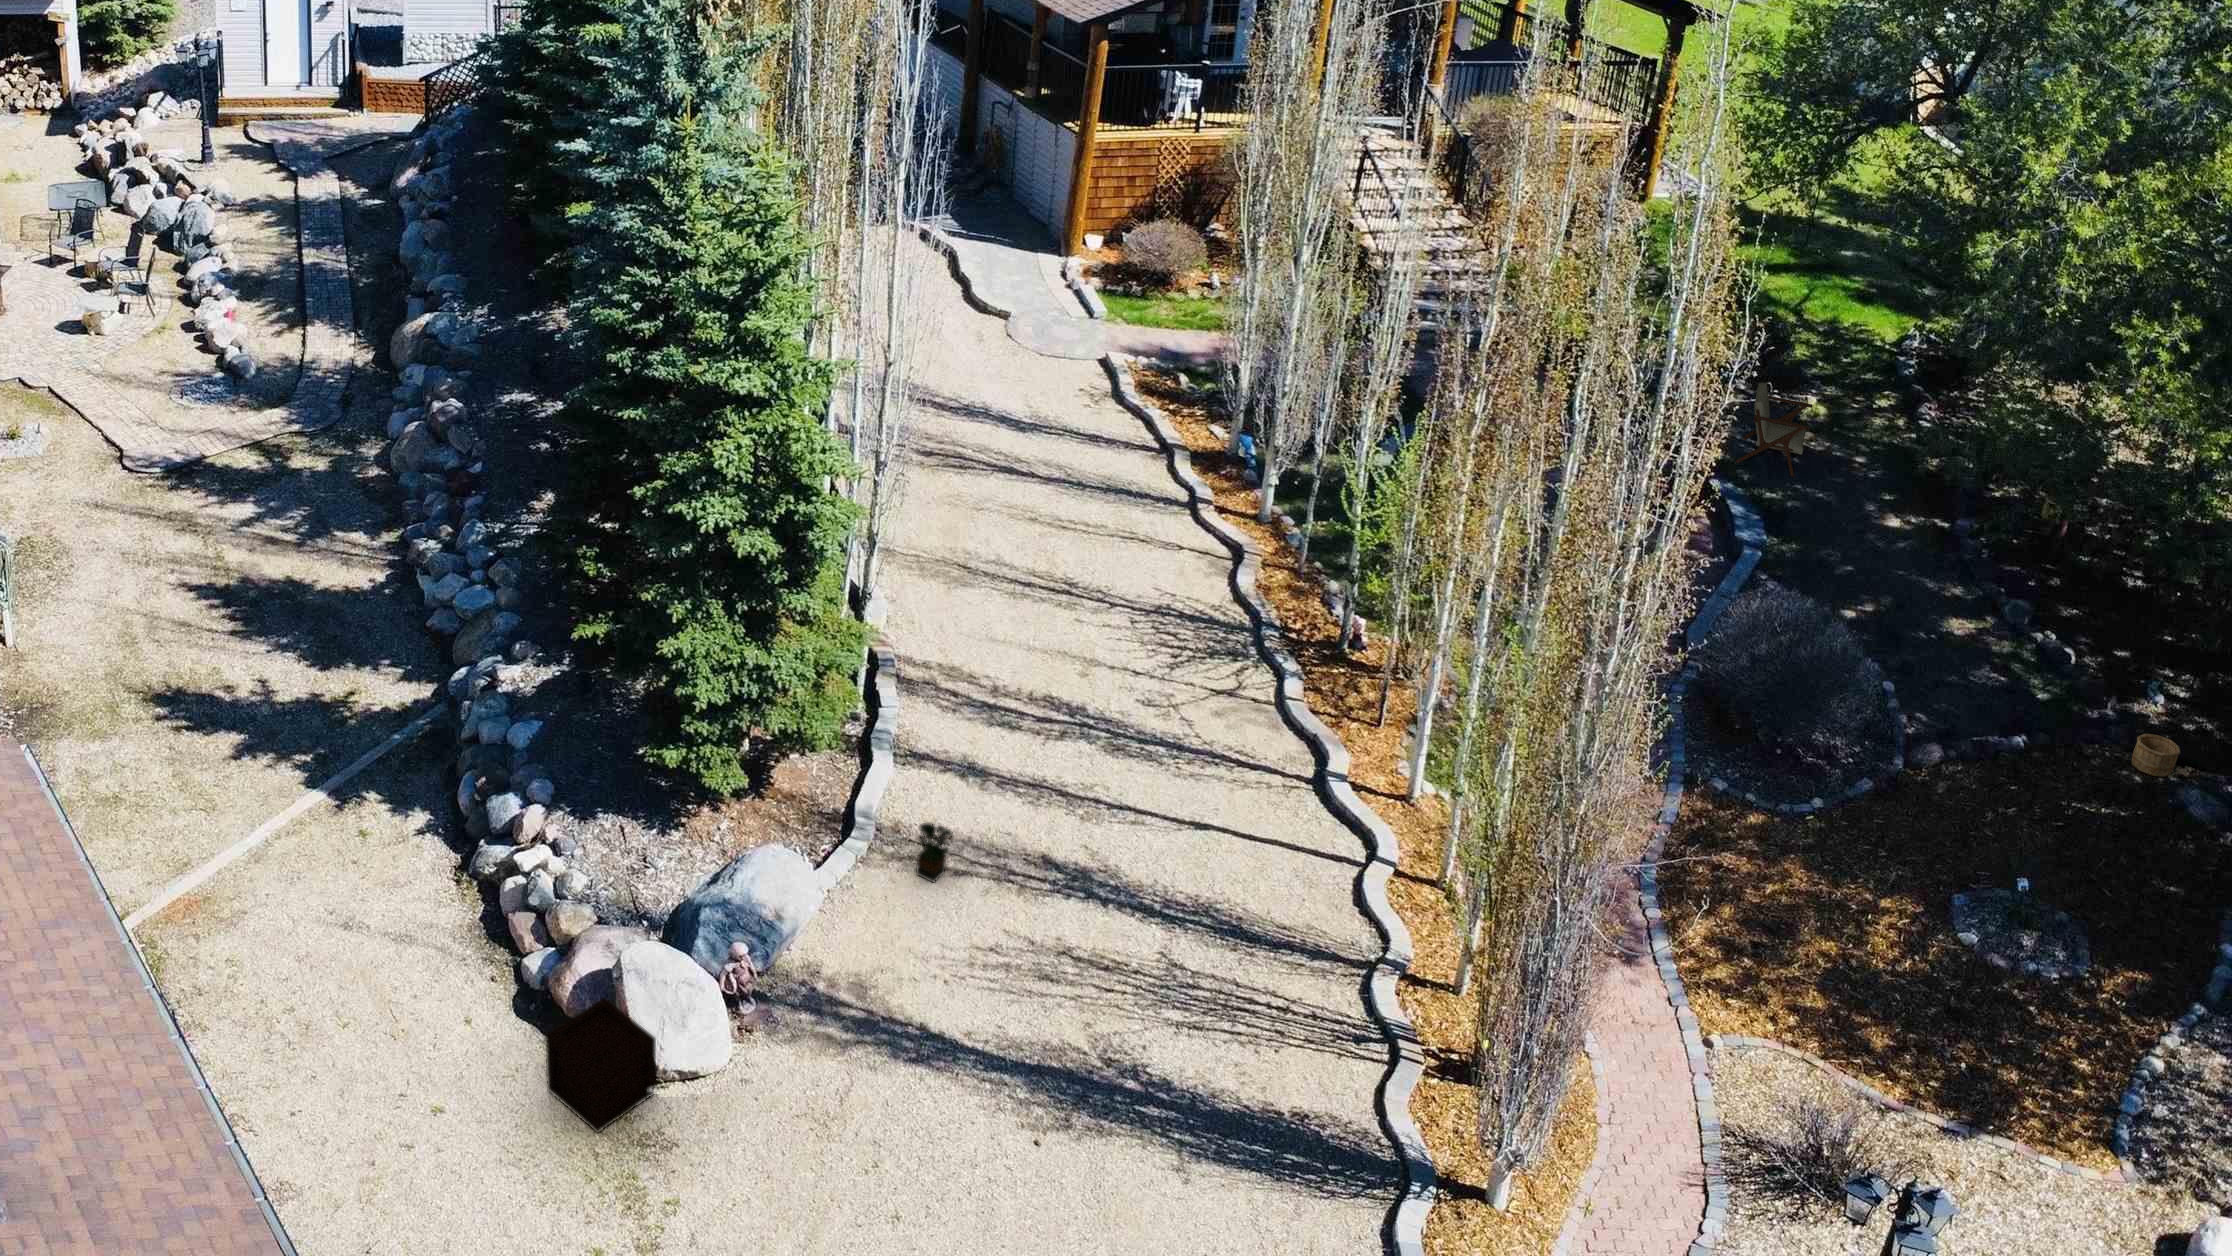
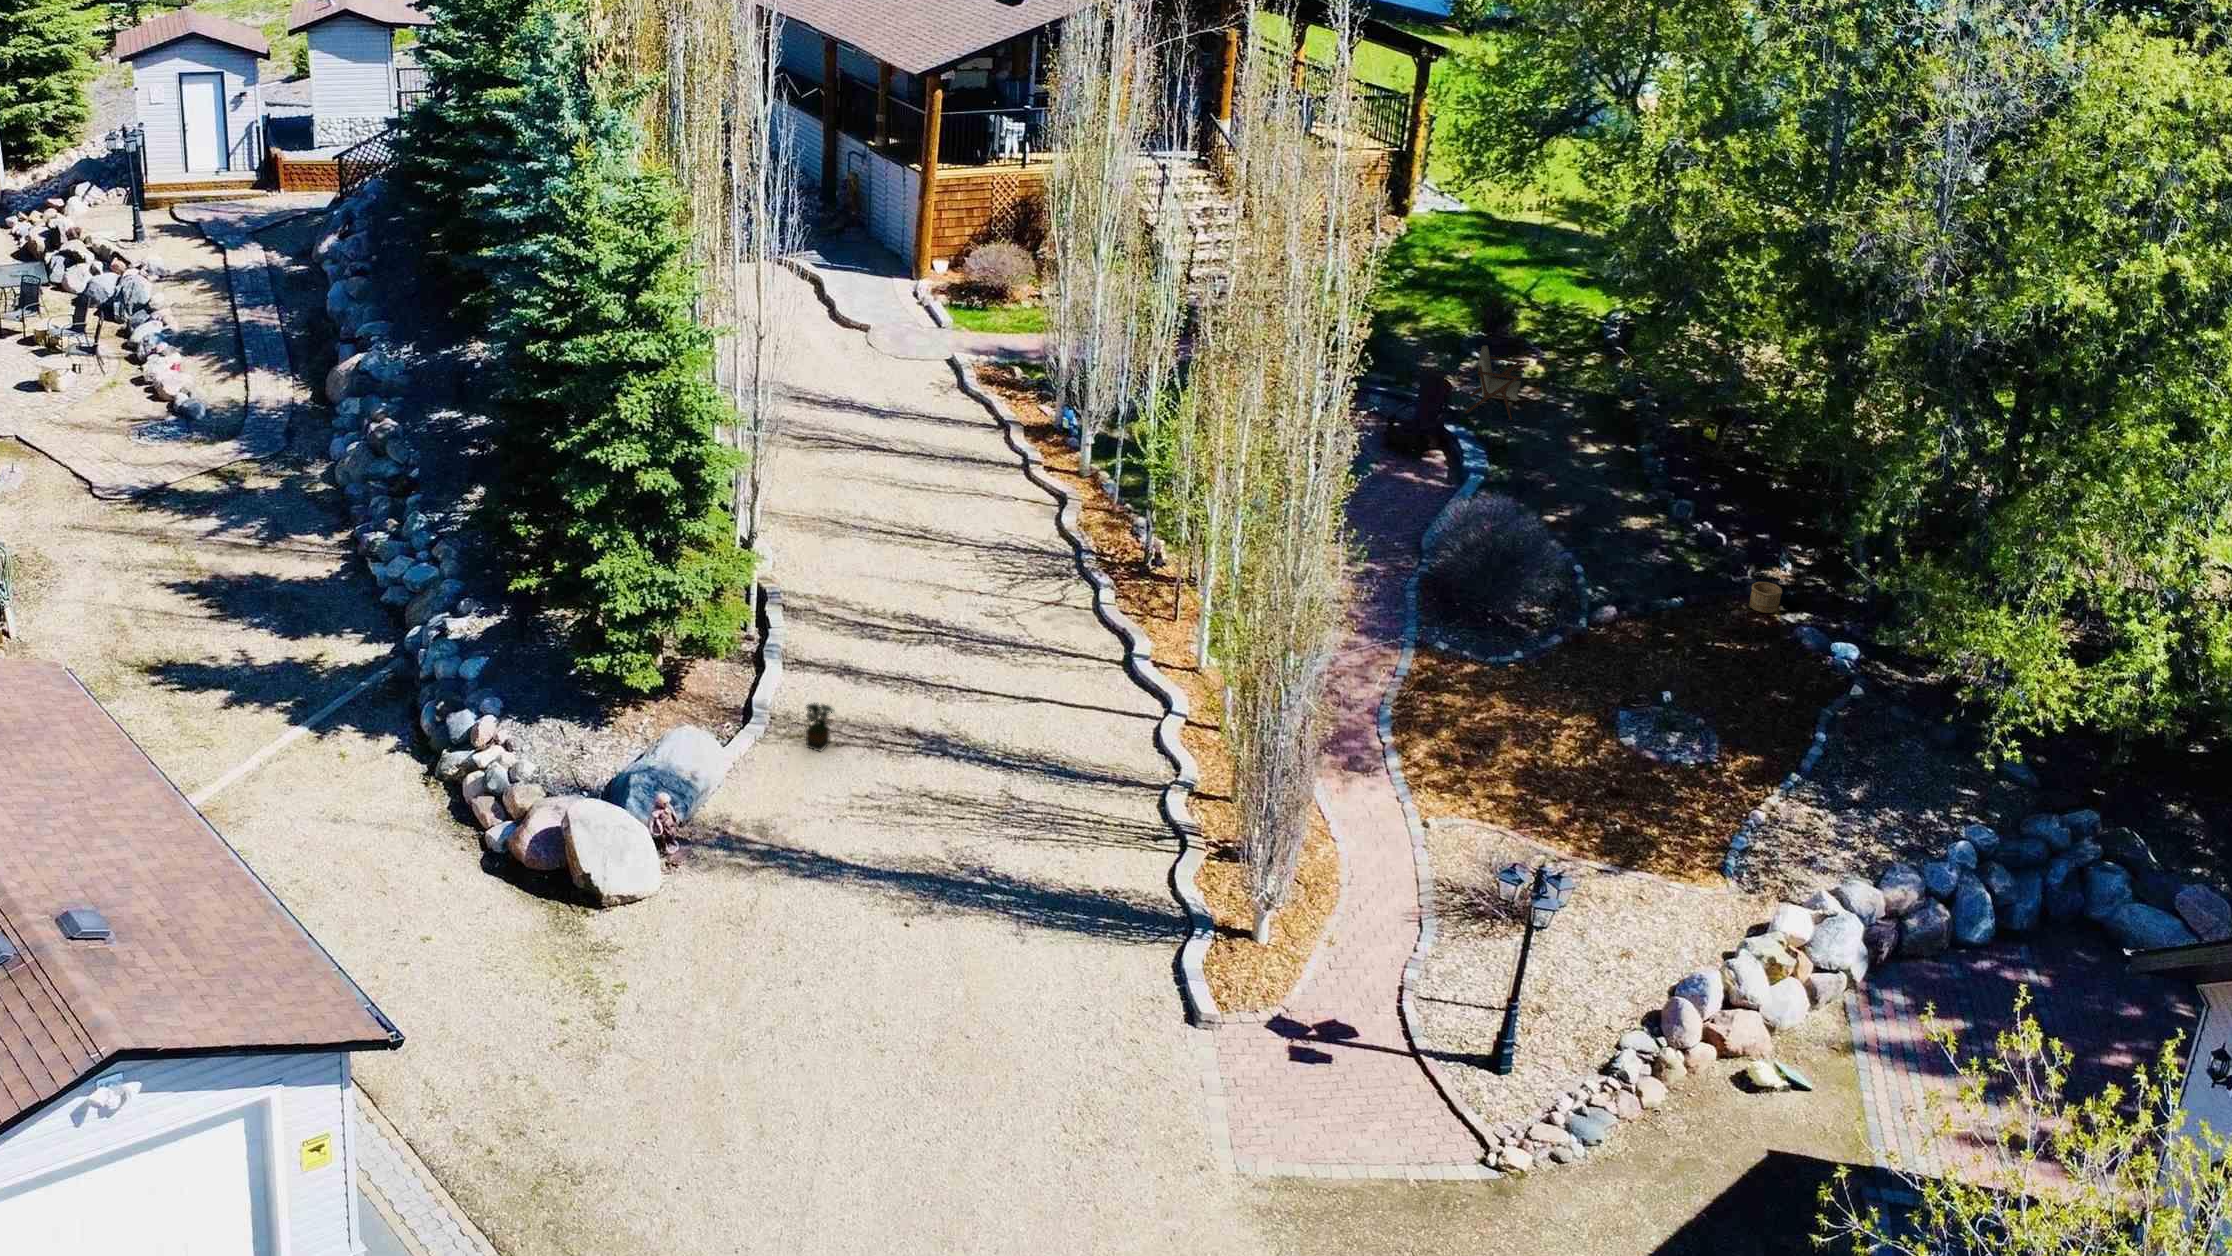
wooden crate: present [545,997,656,1132] -> none [509,848,603,951]

